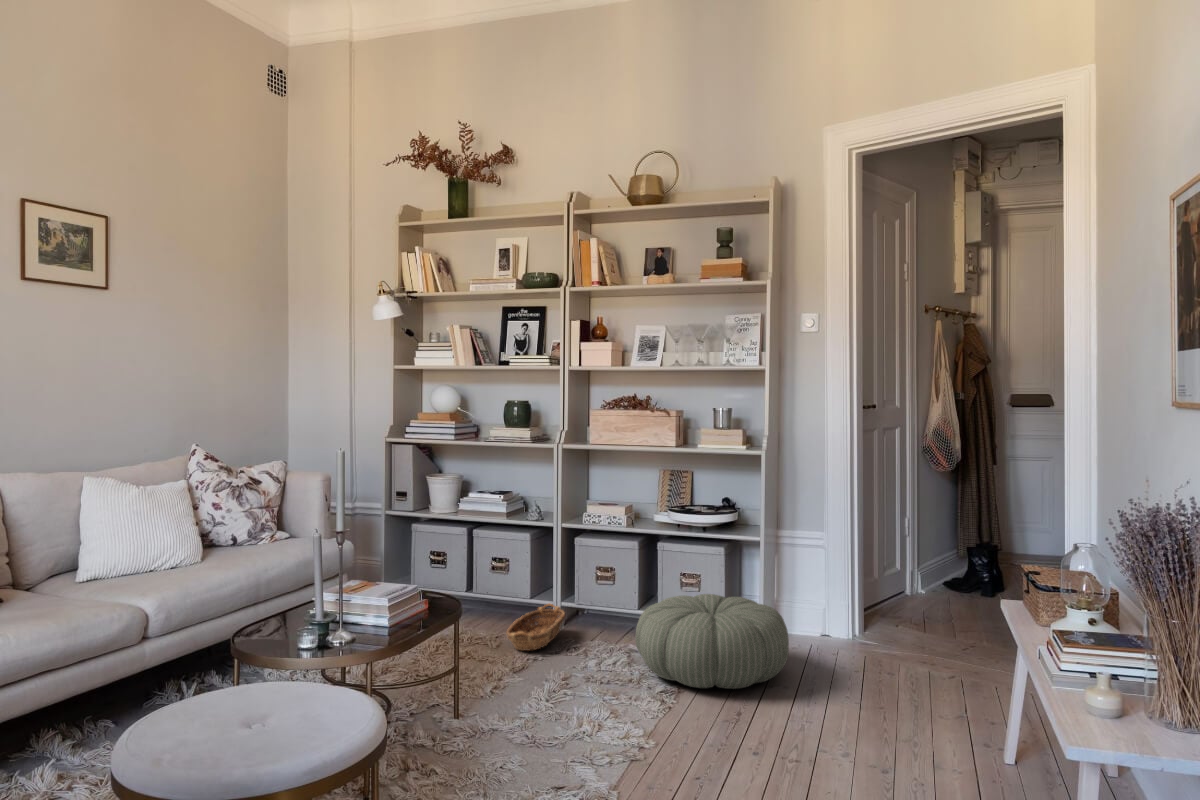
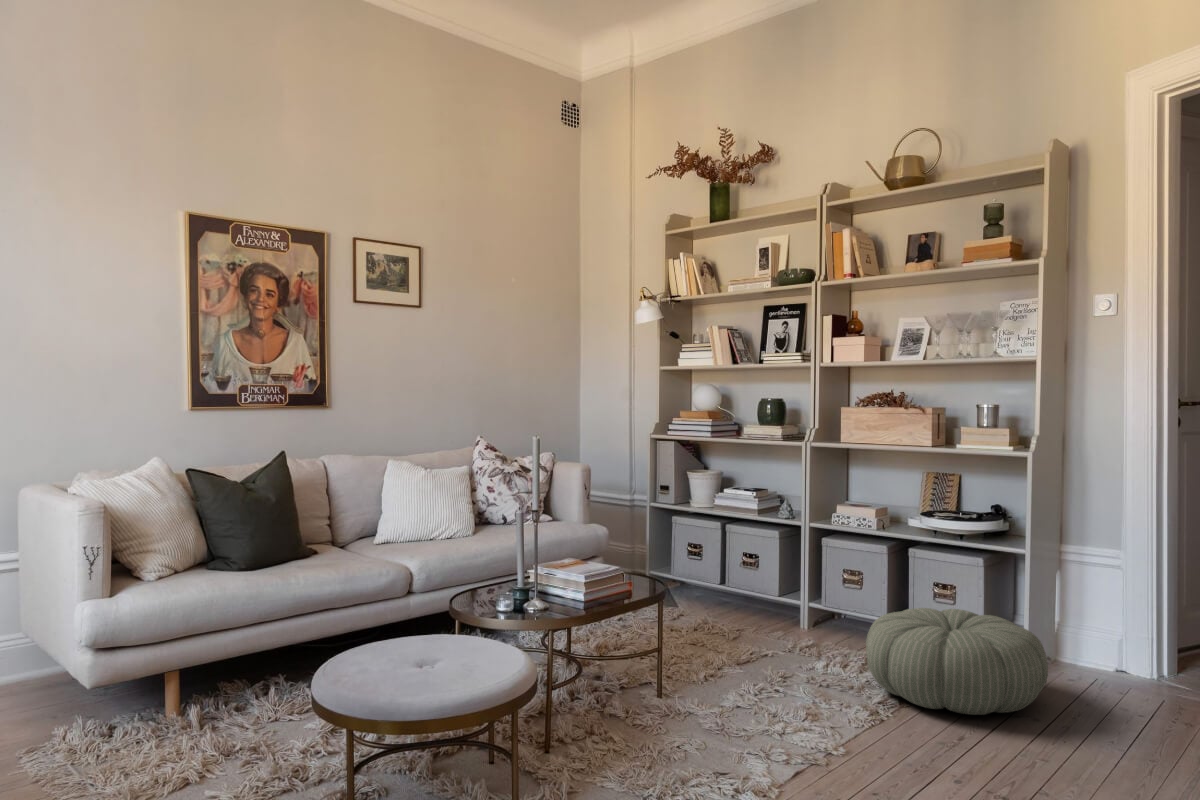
basket: present [507,604,565,651] -> none [722,602,812,656]

